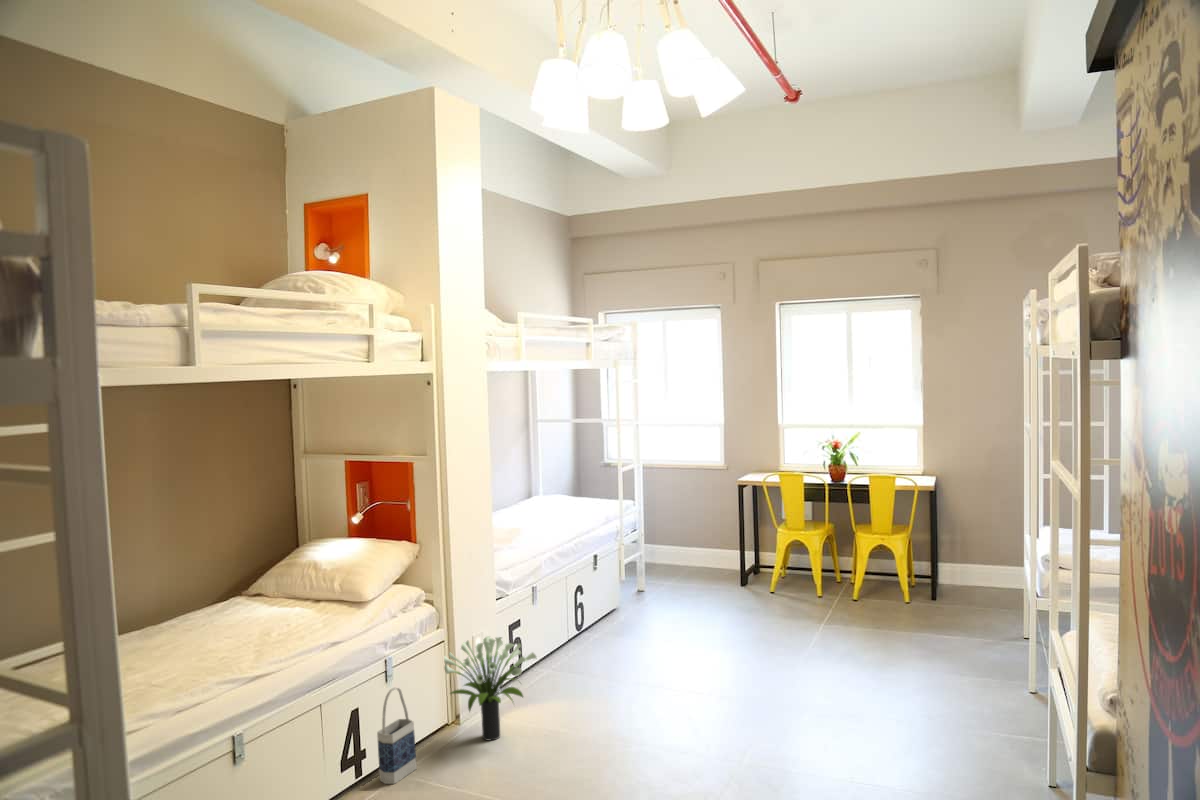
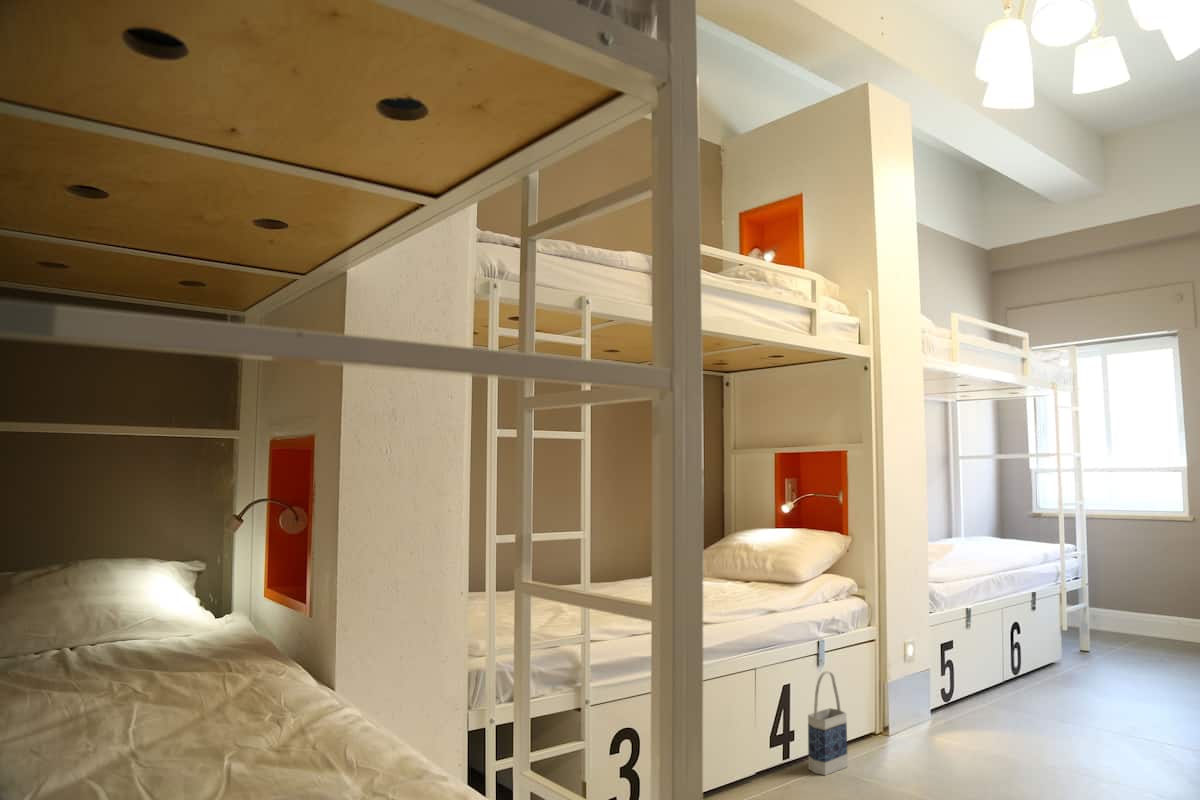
potted plant: present [444,636,536,740] -> none [876,640,988,758]

